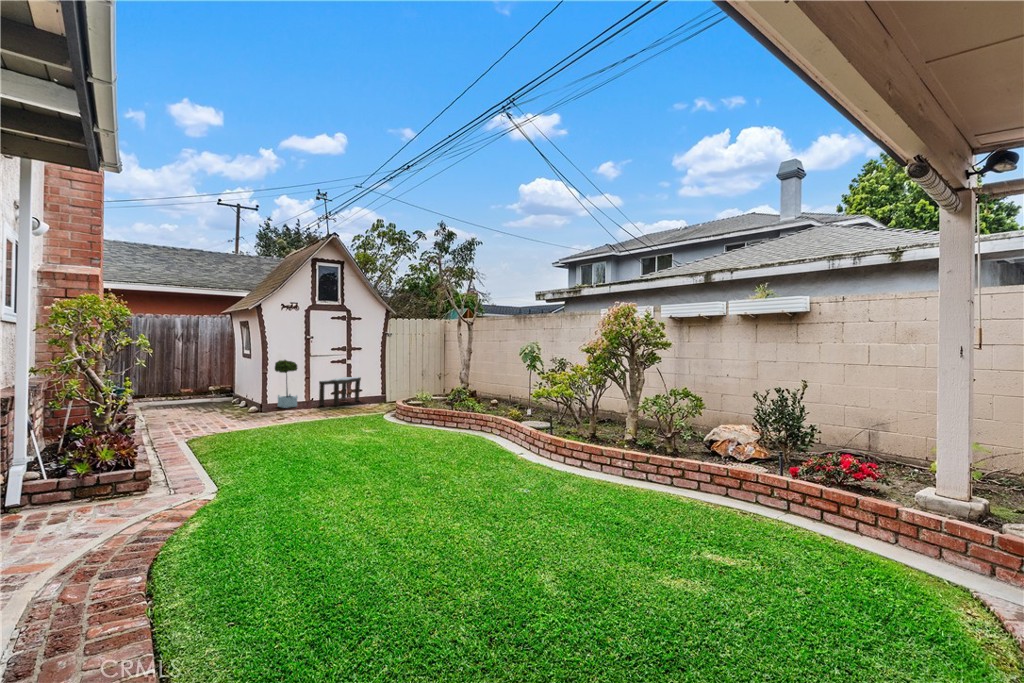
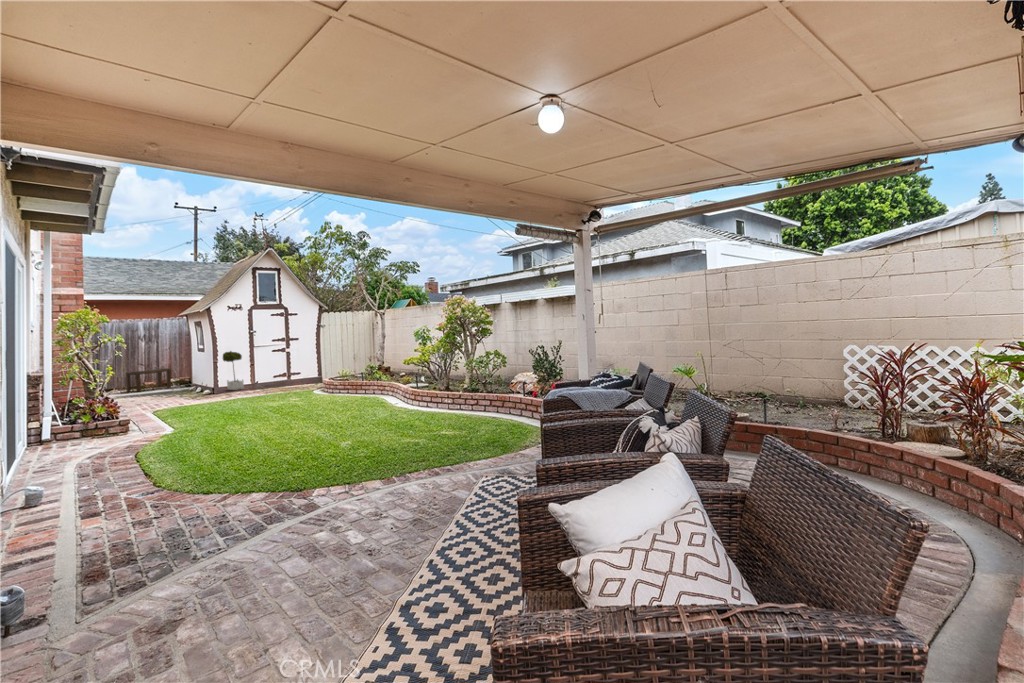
bench: present [319,377,361,406] -> present [126,368,171,392]

